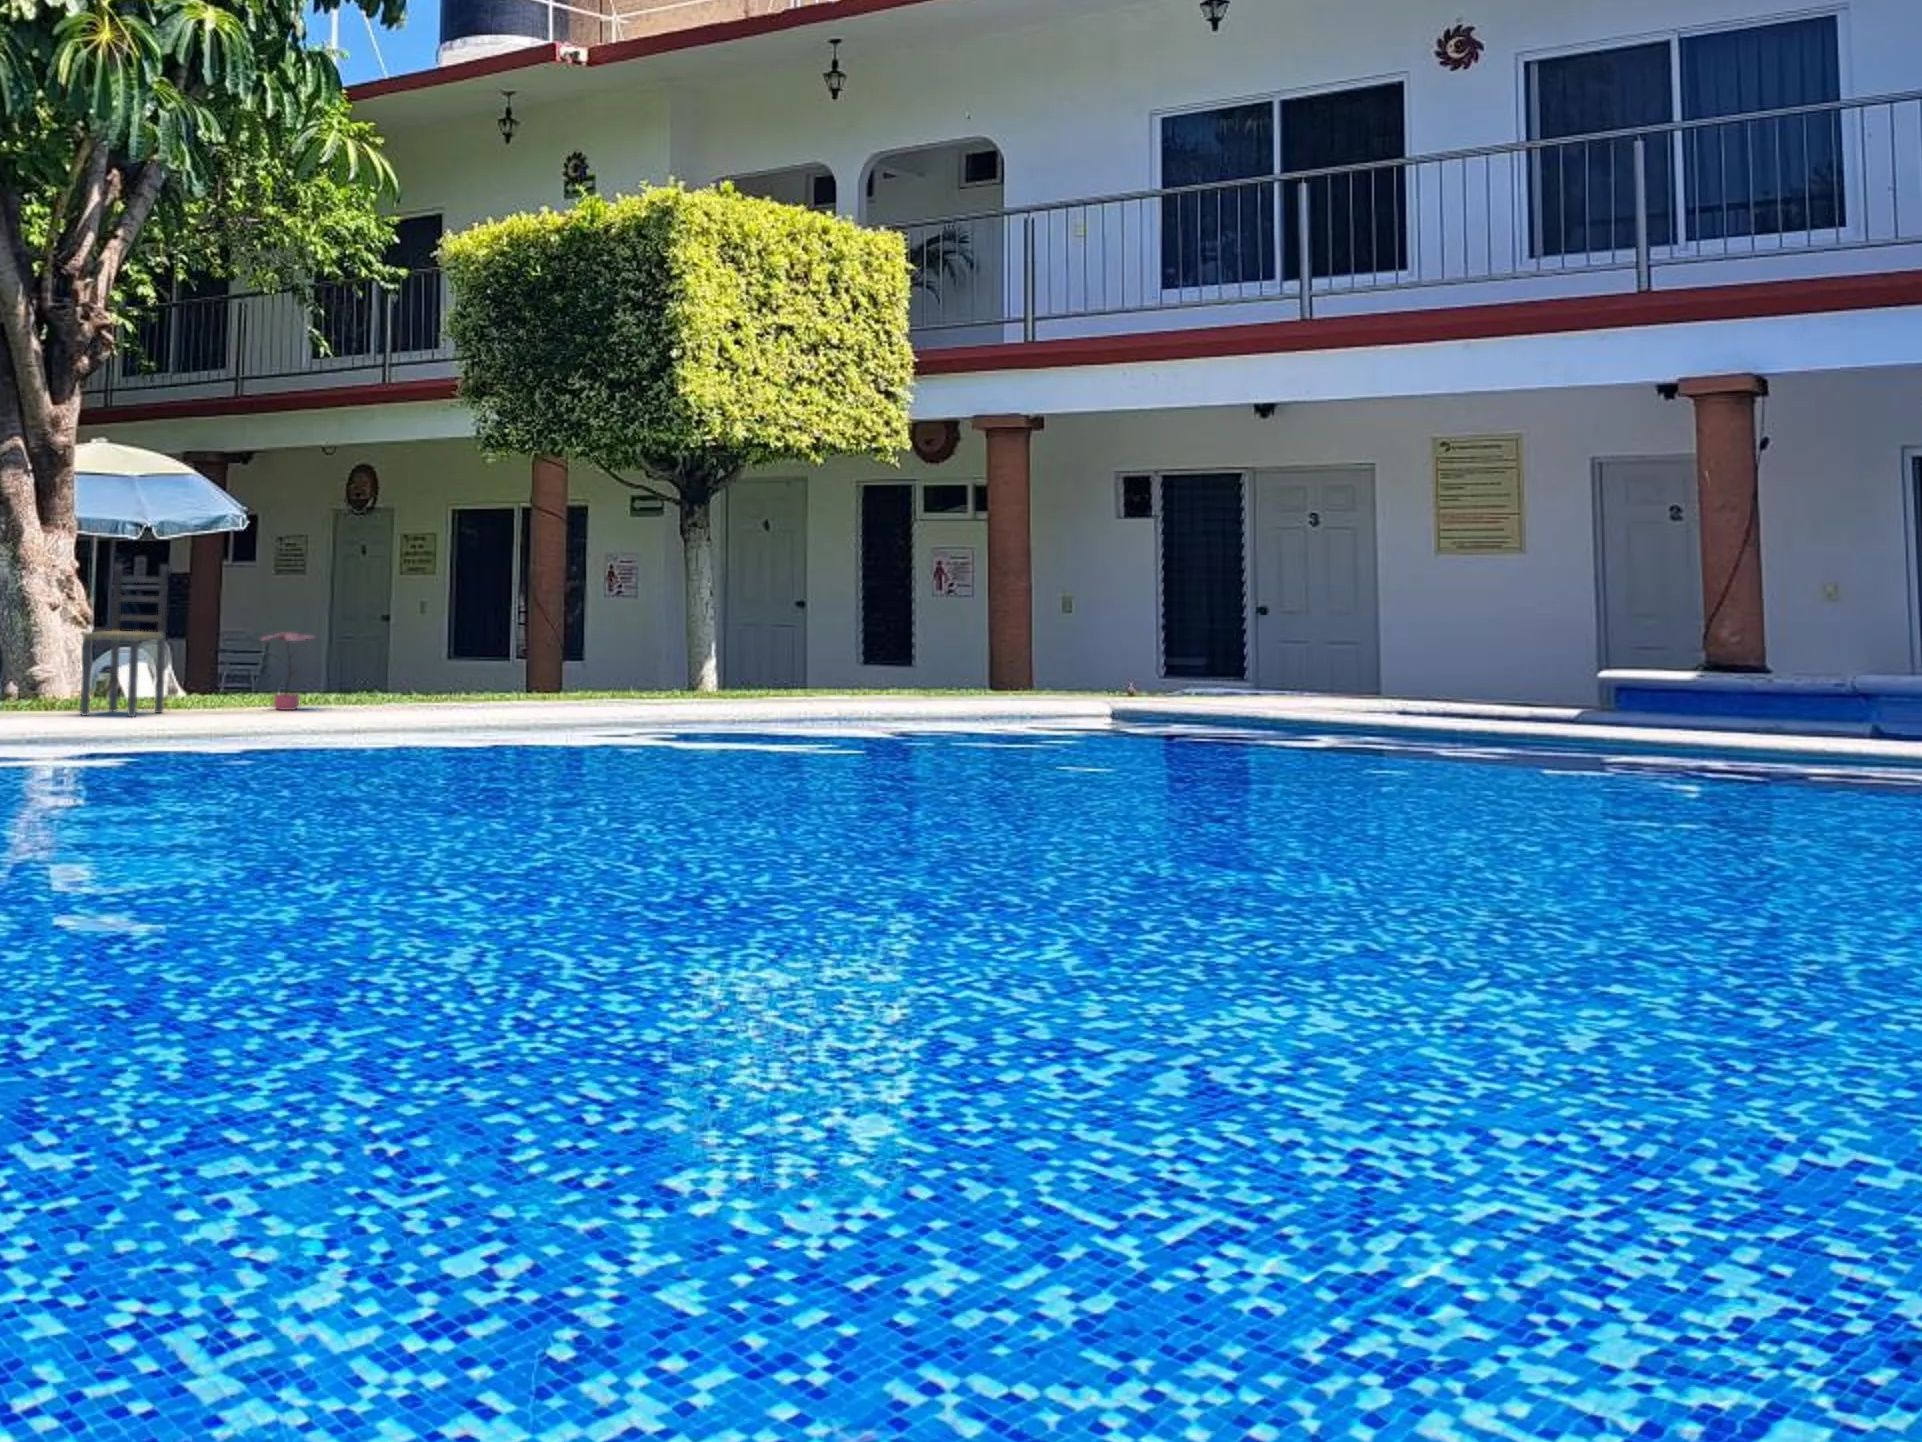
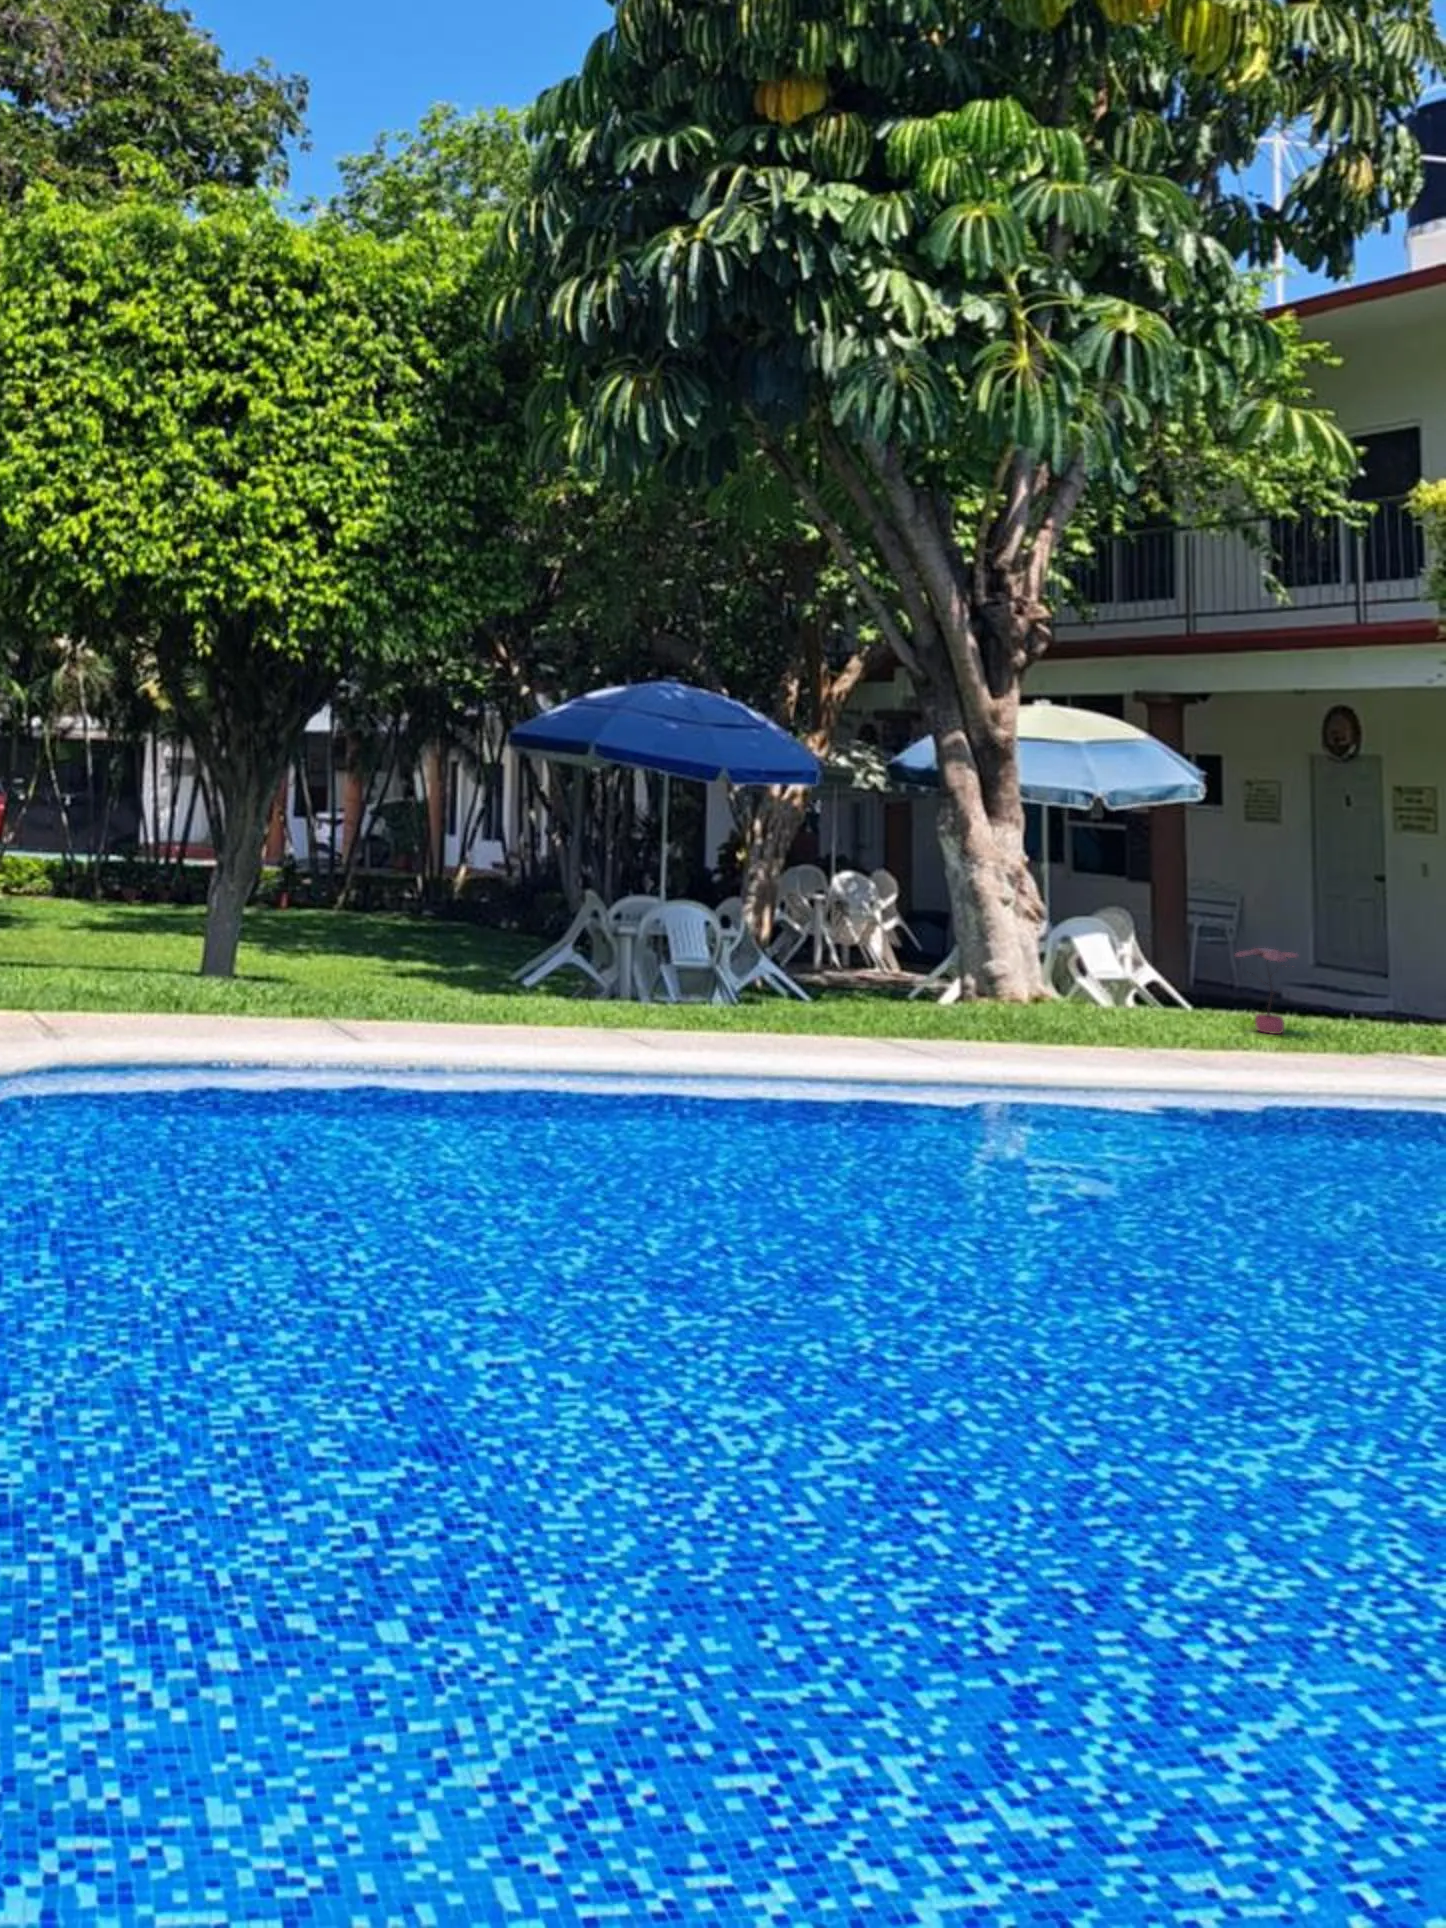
chair: present [80,563,168,717] -> none [1043,867,1132,1032]

